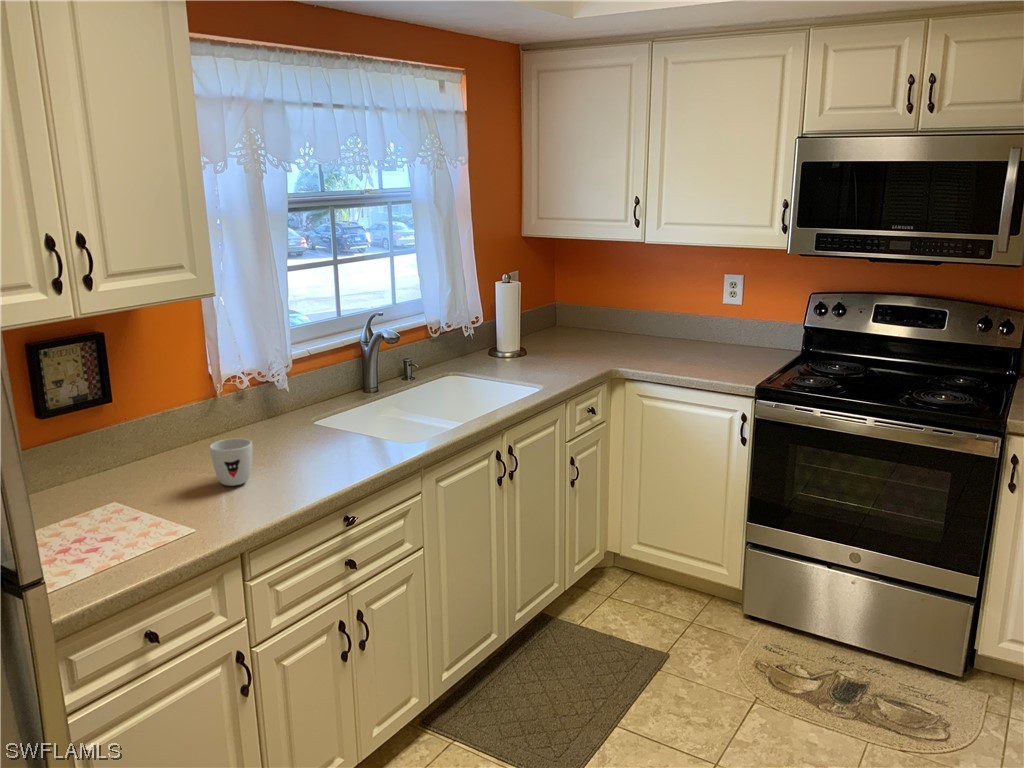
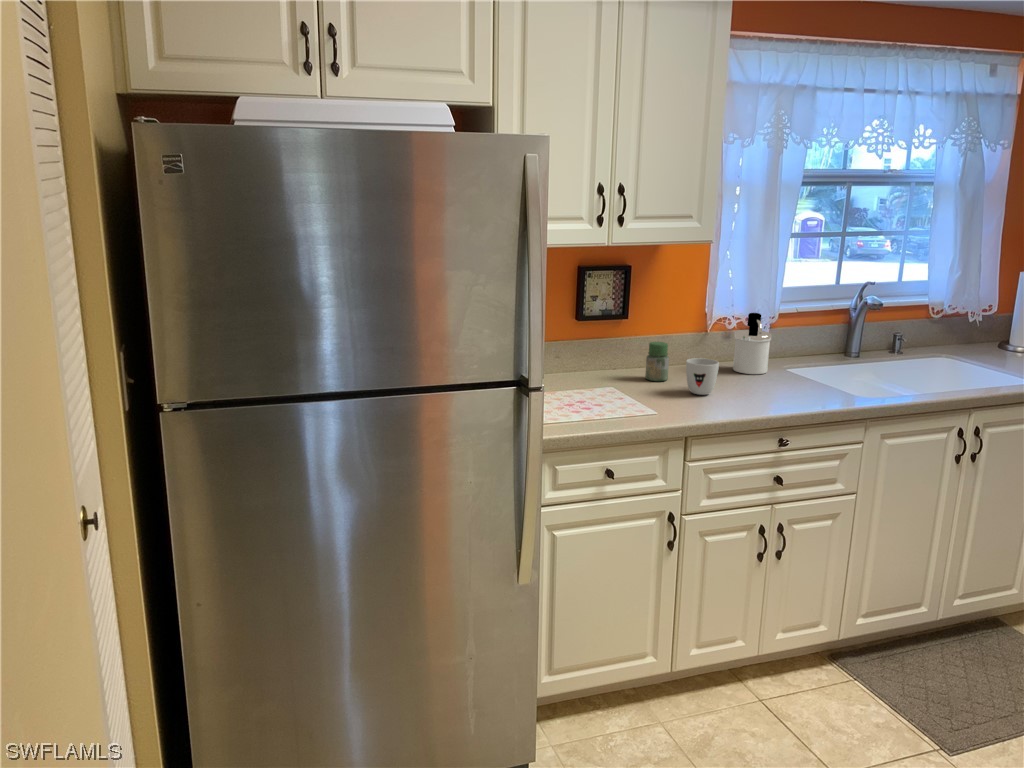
soap dispenser: none [250,367,296,440] -> present [733,313,772,374]
jar: none [150,426,184,478] -> present [645,342,669,381]

